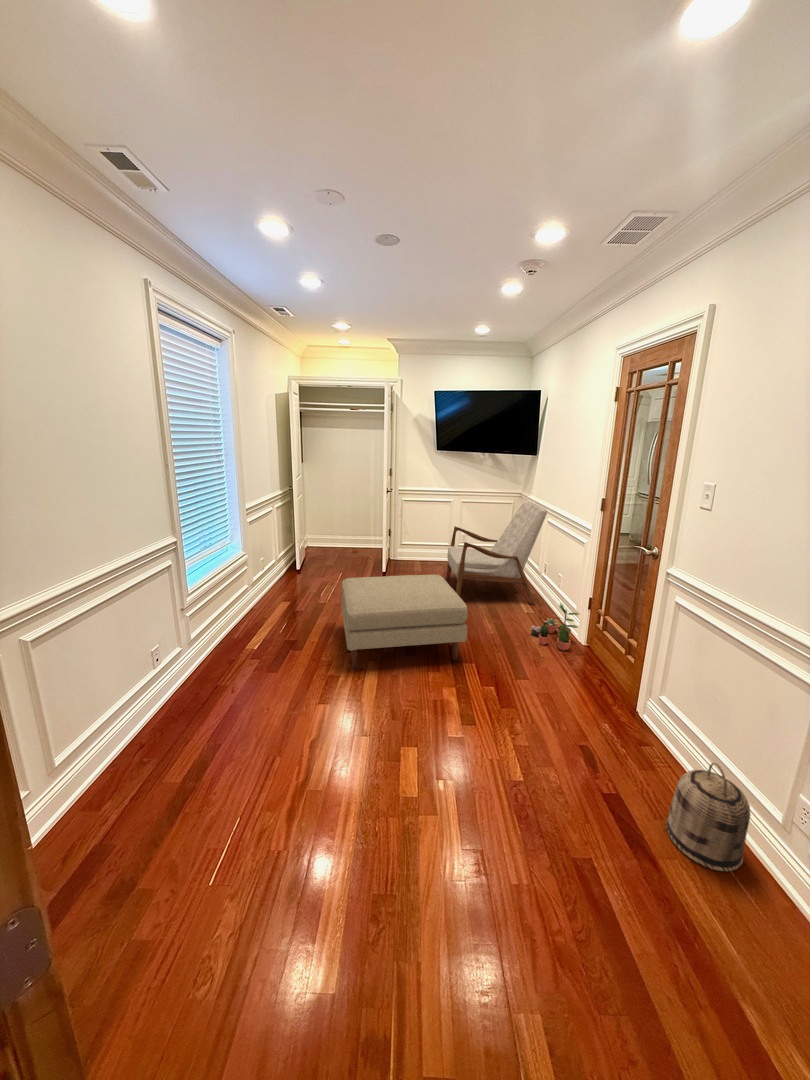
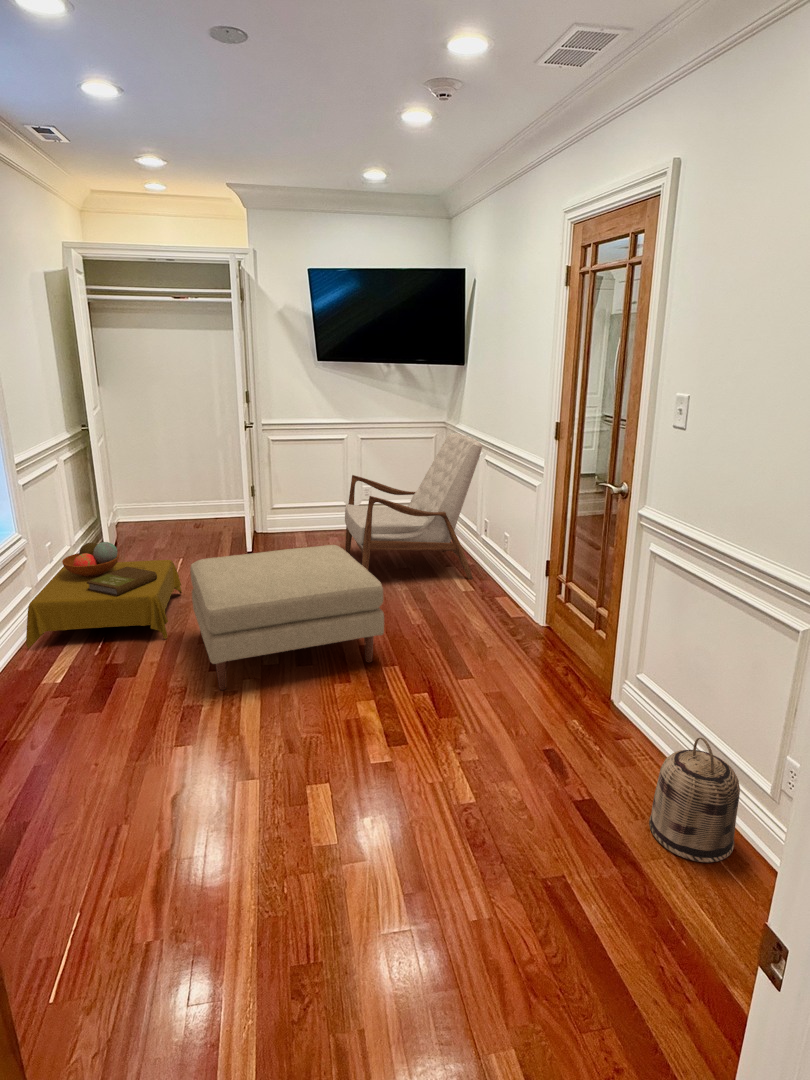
side table: none [240,561,338,628] -> present [26,542,182,649]
potted plant: present [530,603,580,651] -> none [469,571,534,635]

